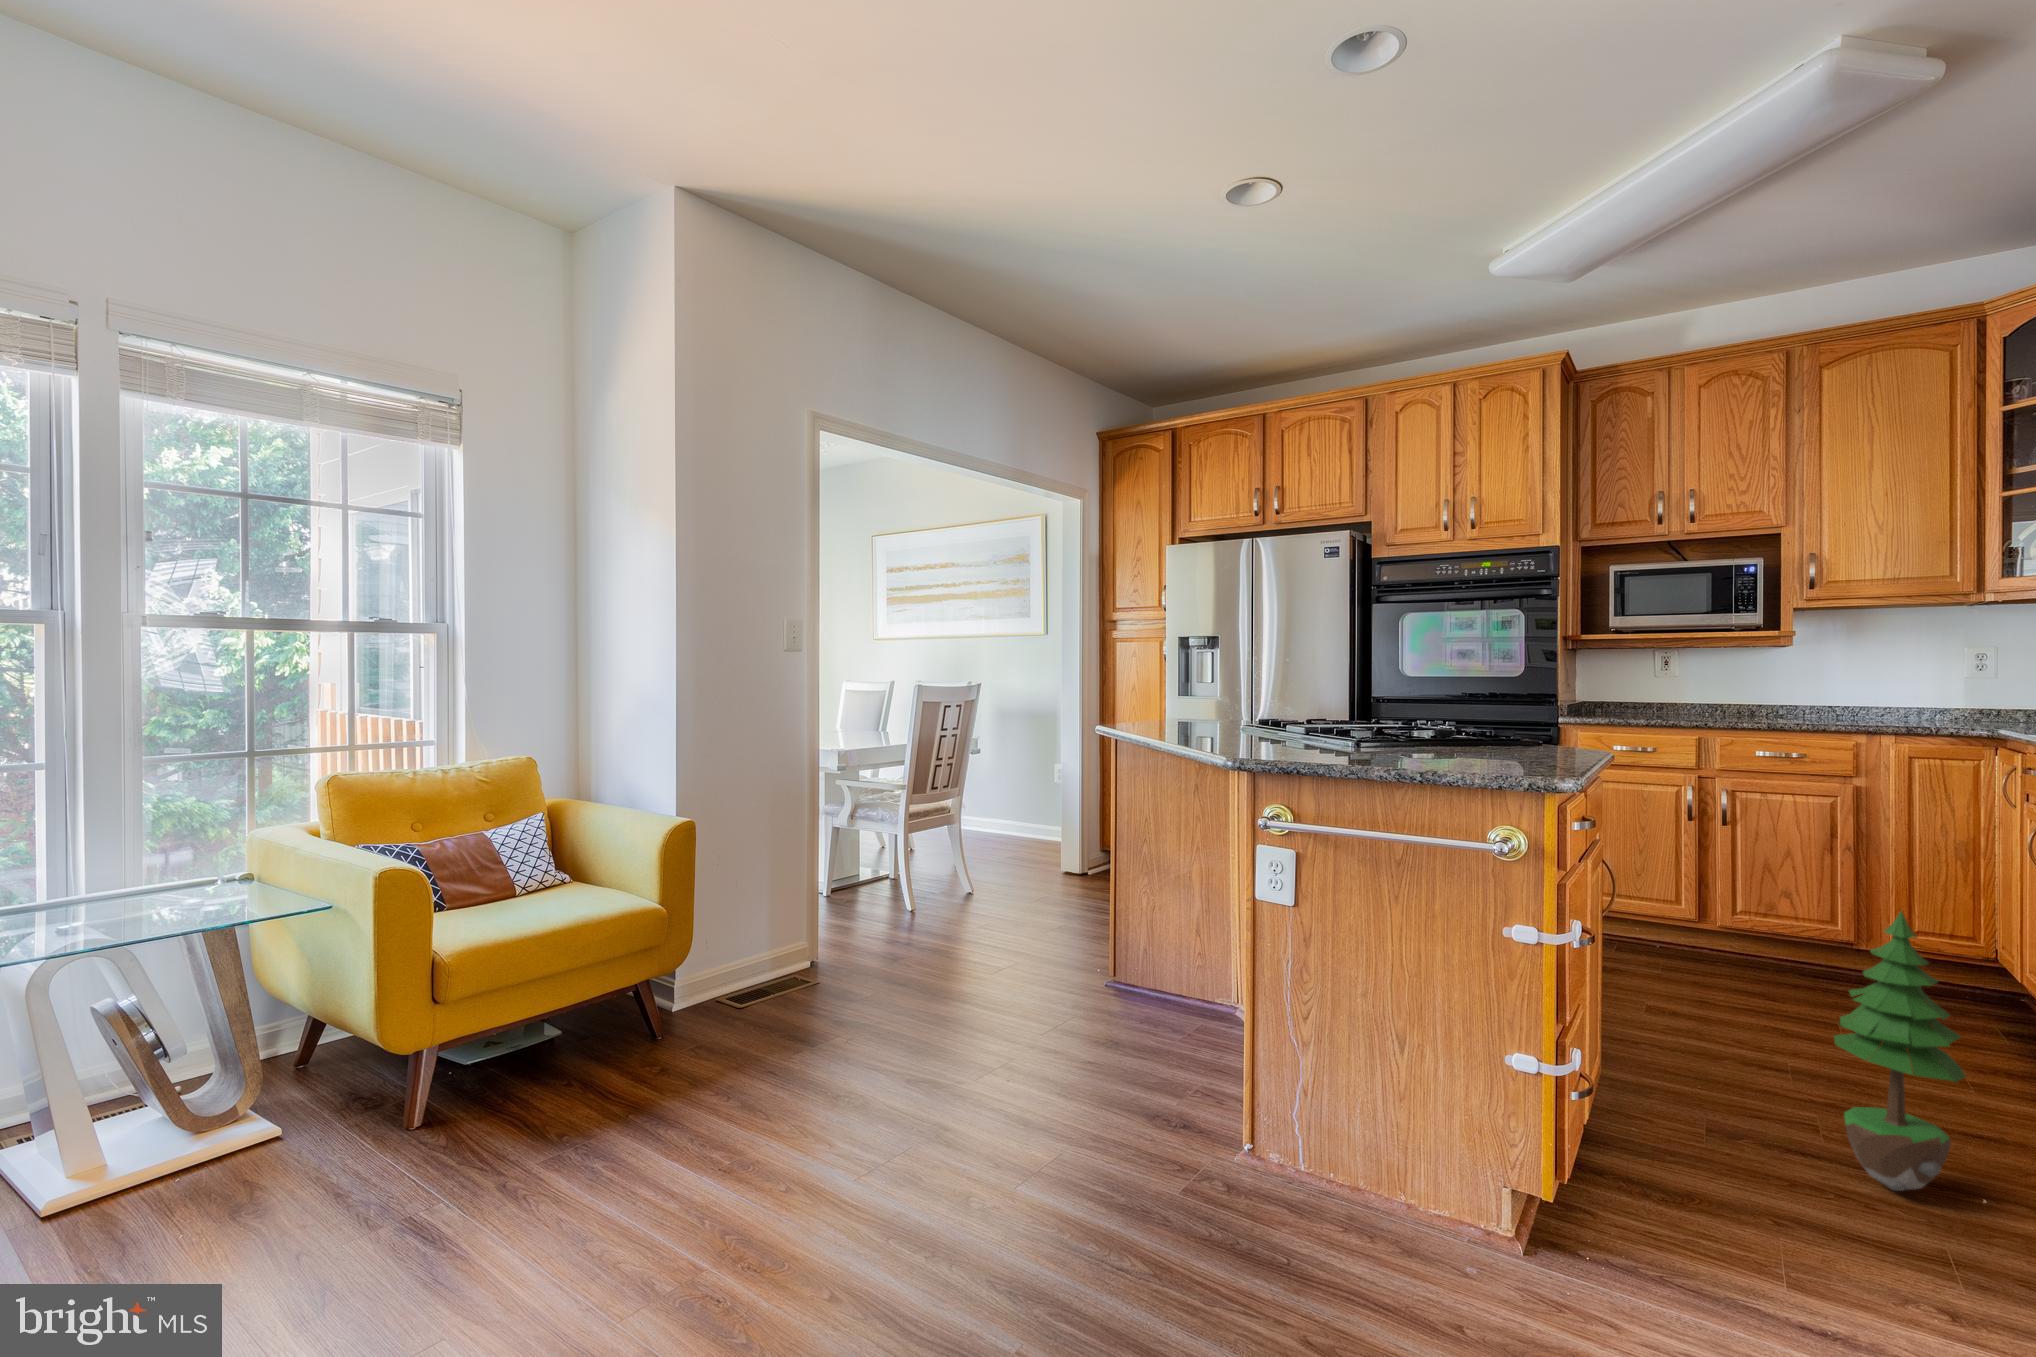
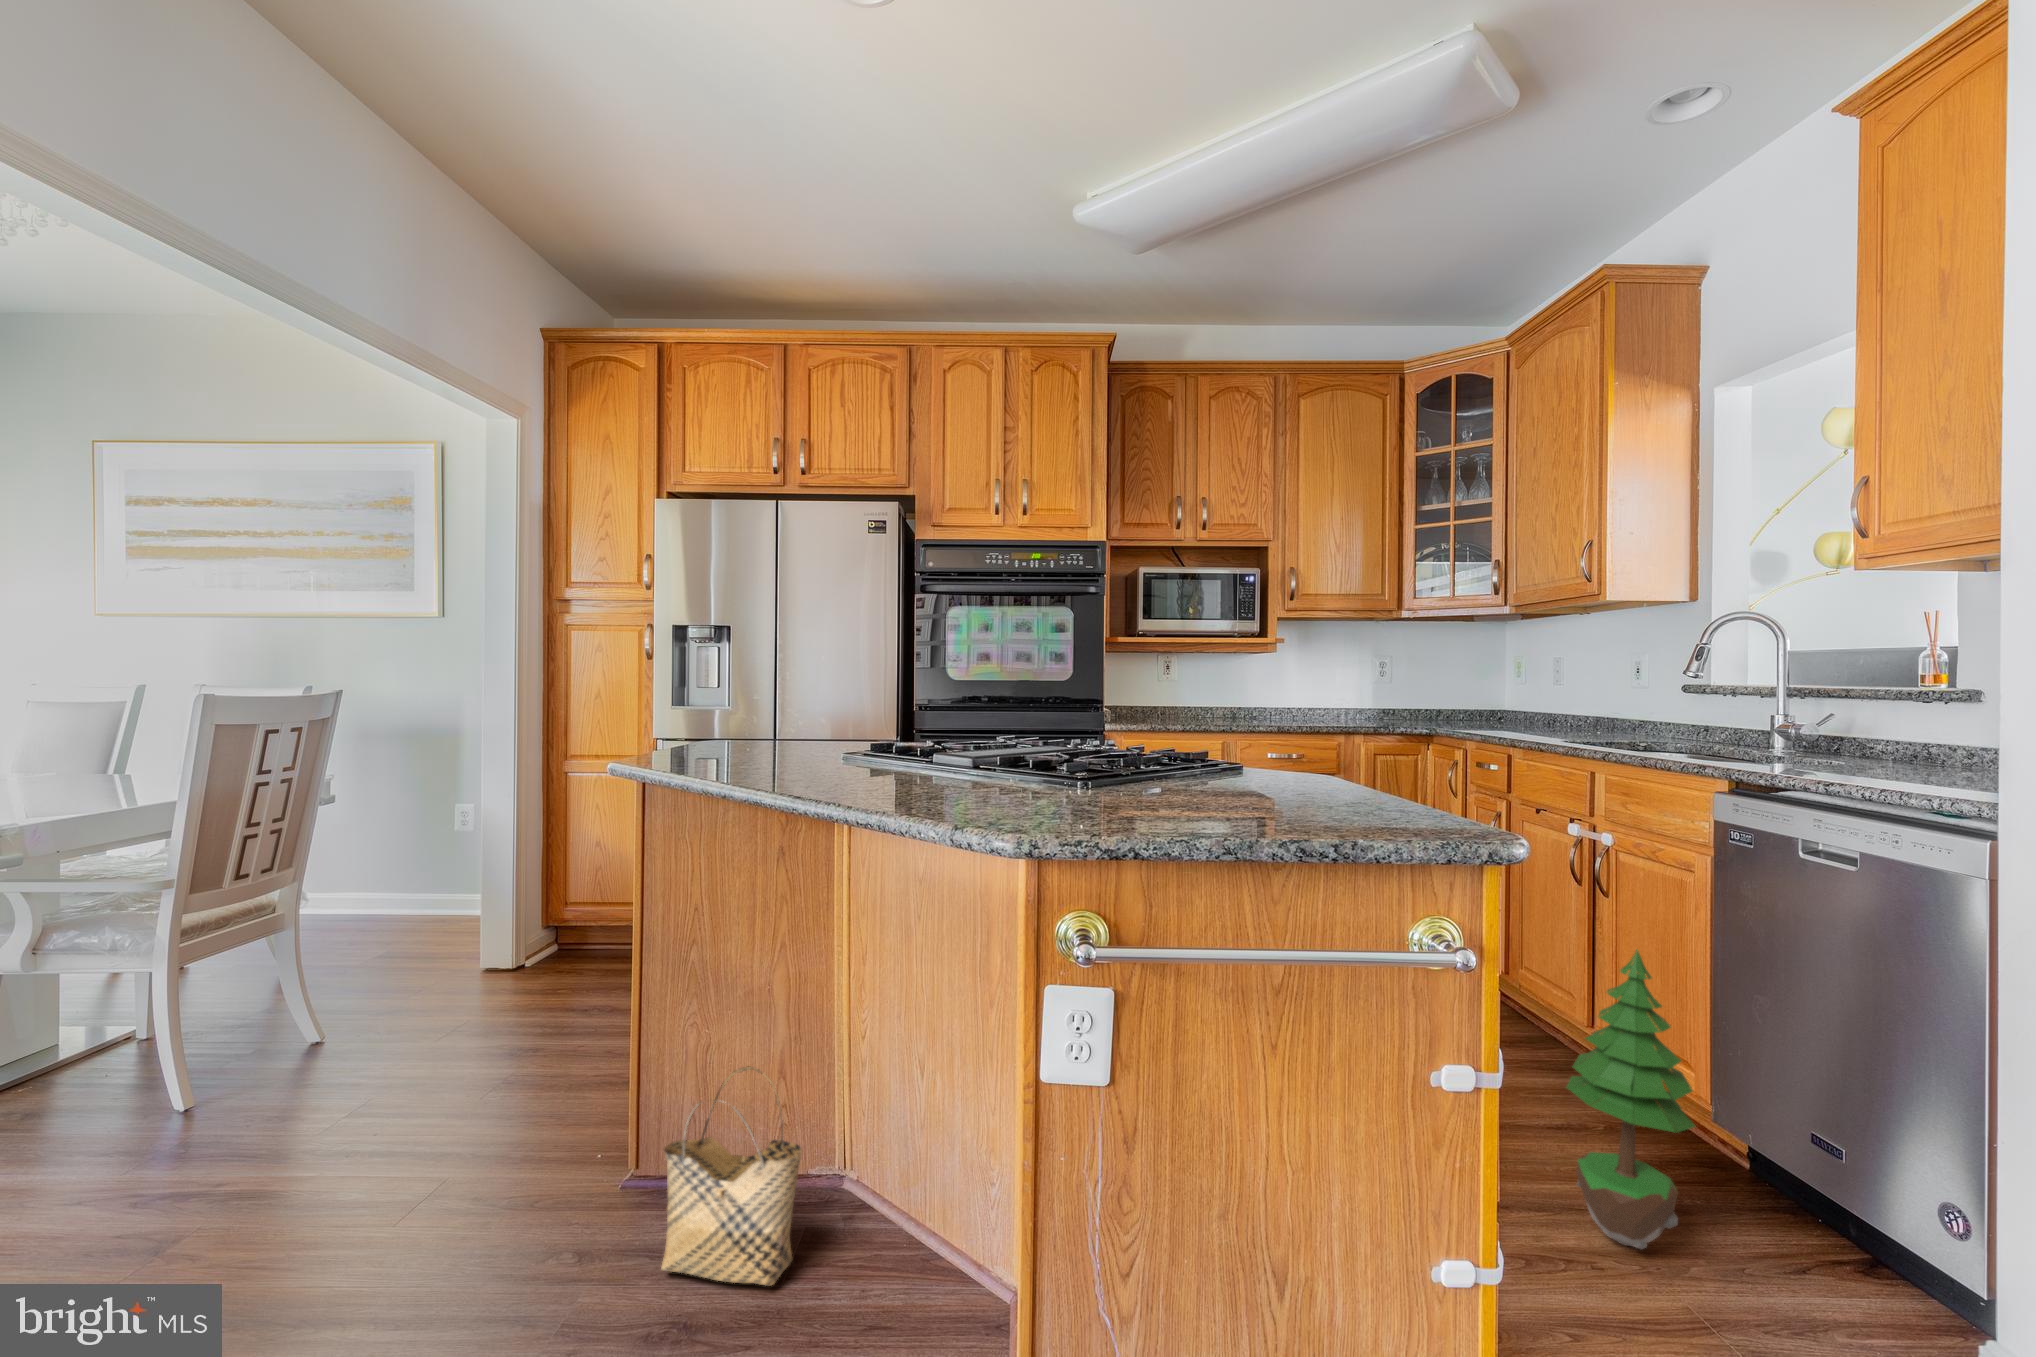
woven basket: none [1109,906,1187,1029] -> present [661,1067,802,1286]

